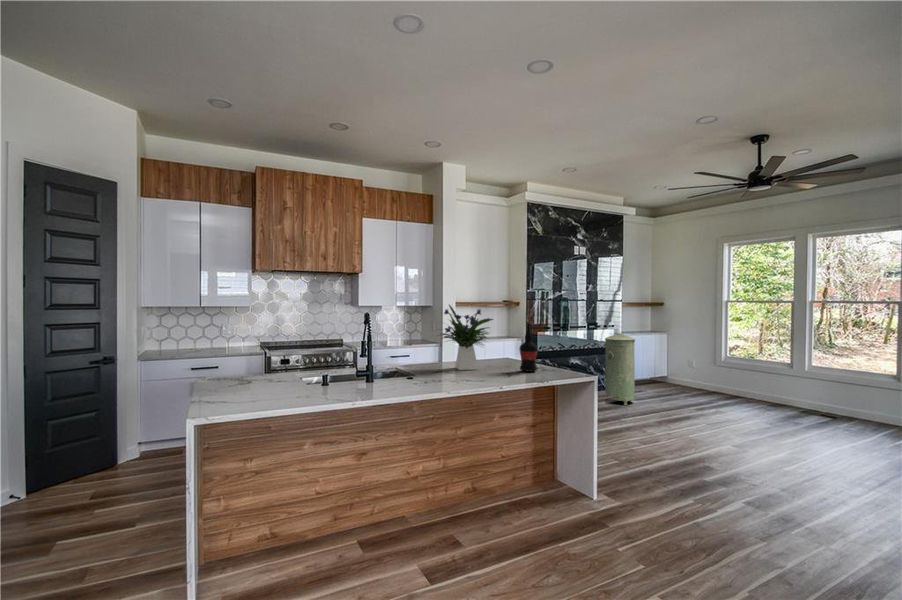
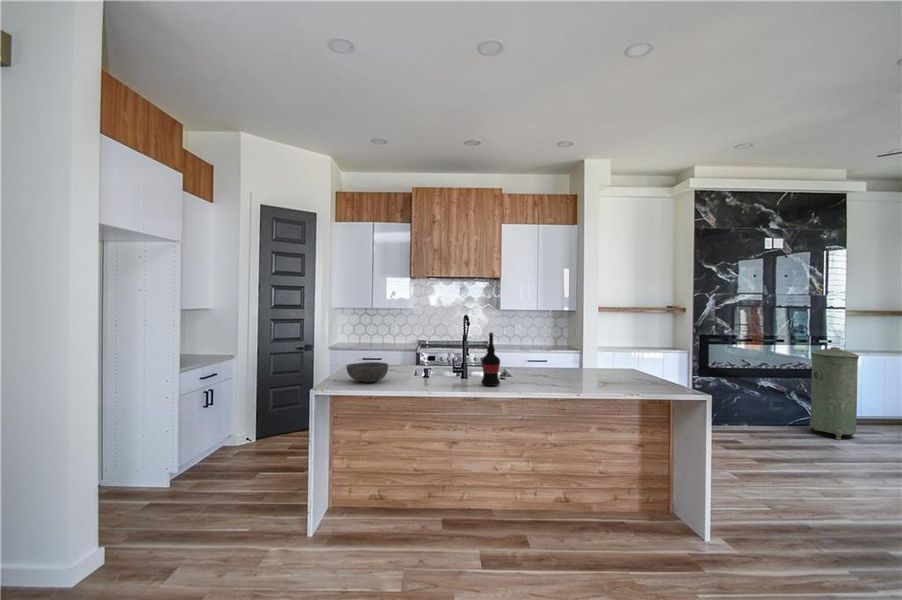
flower arrangement: present [442,305,493,370] -> none [529,314,591,380]
wine bottle: present [519,321,538,372] -> present [481,333,500,386]
bowl: none [237,365,294,390] -> present [347,362,388,382]

